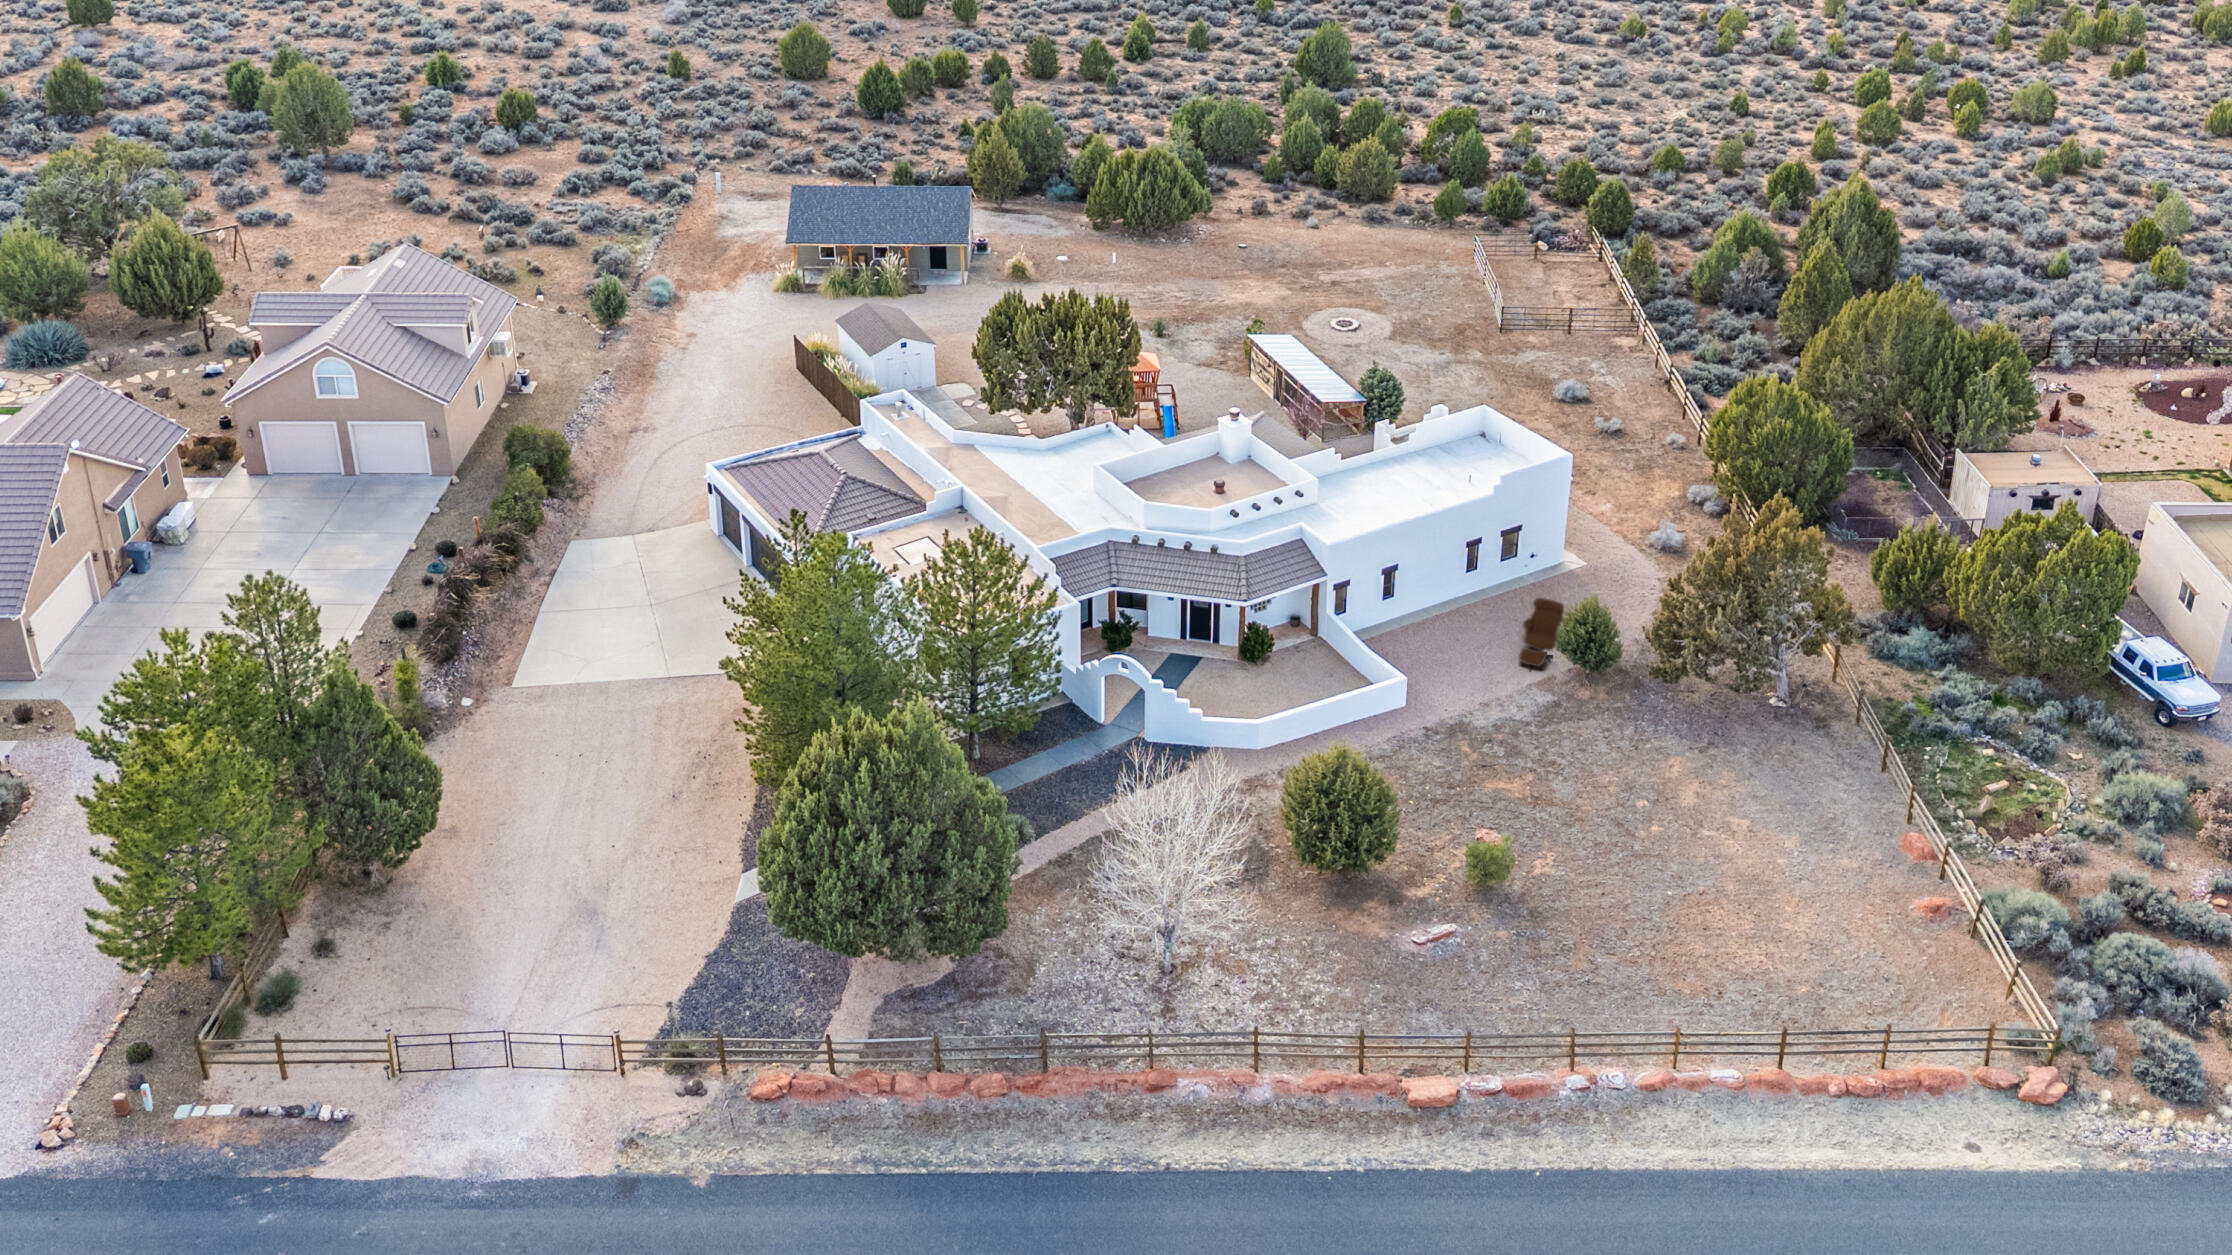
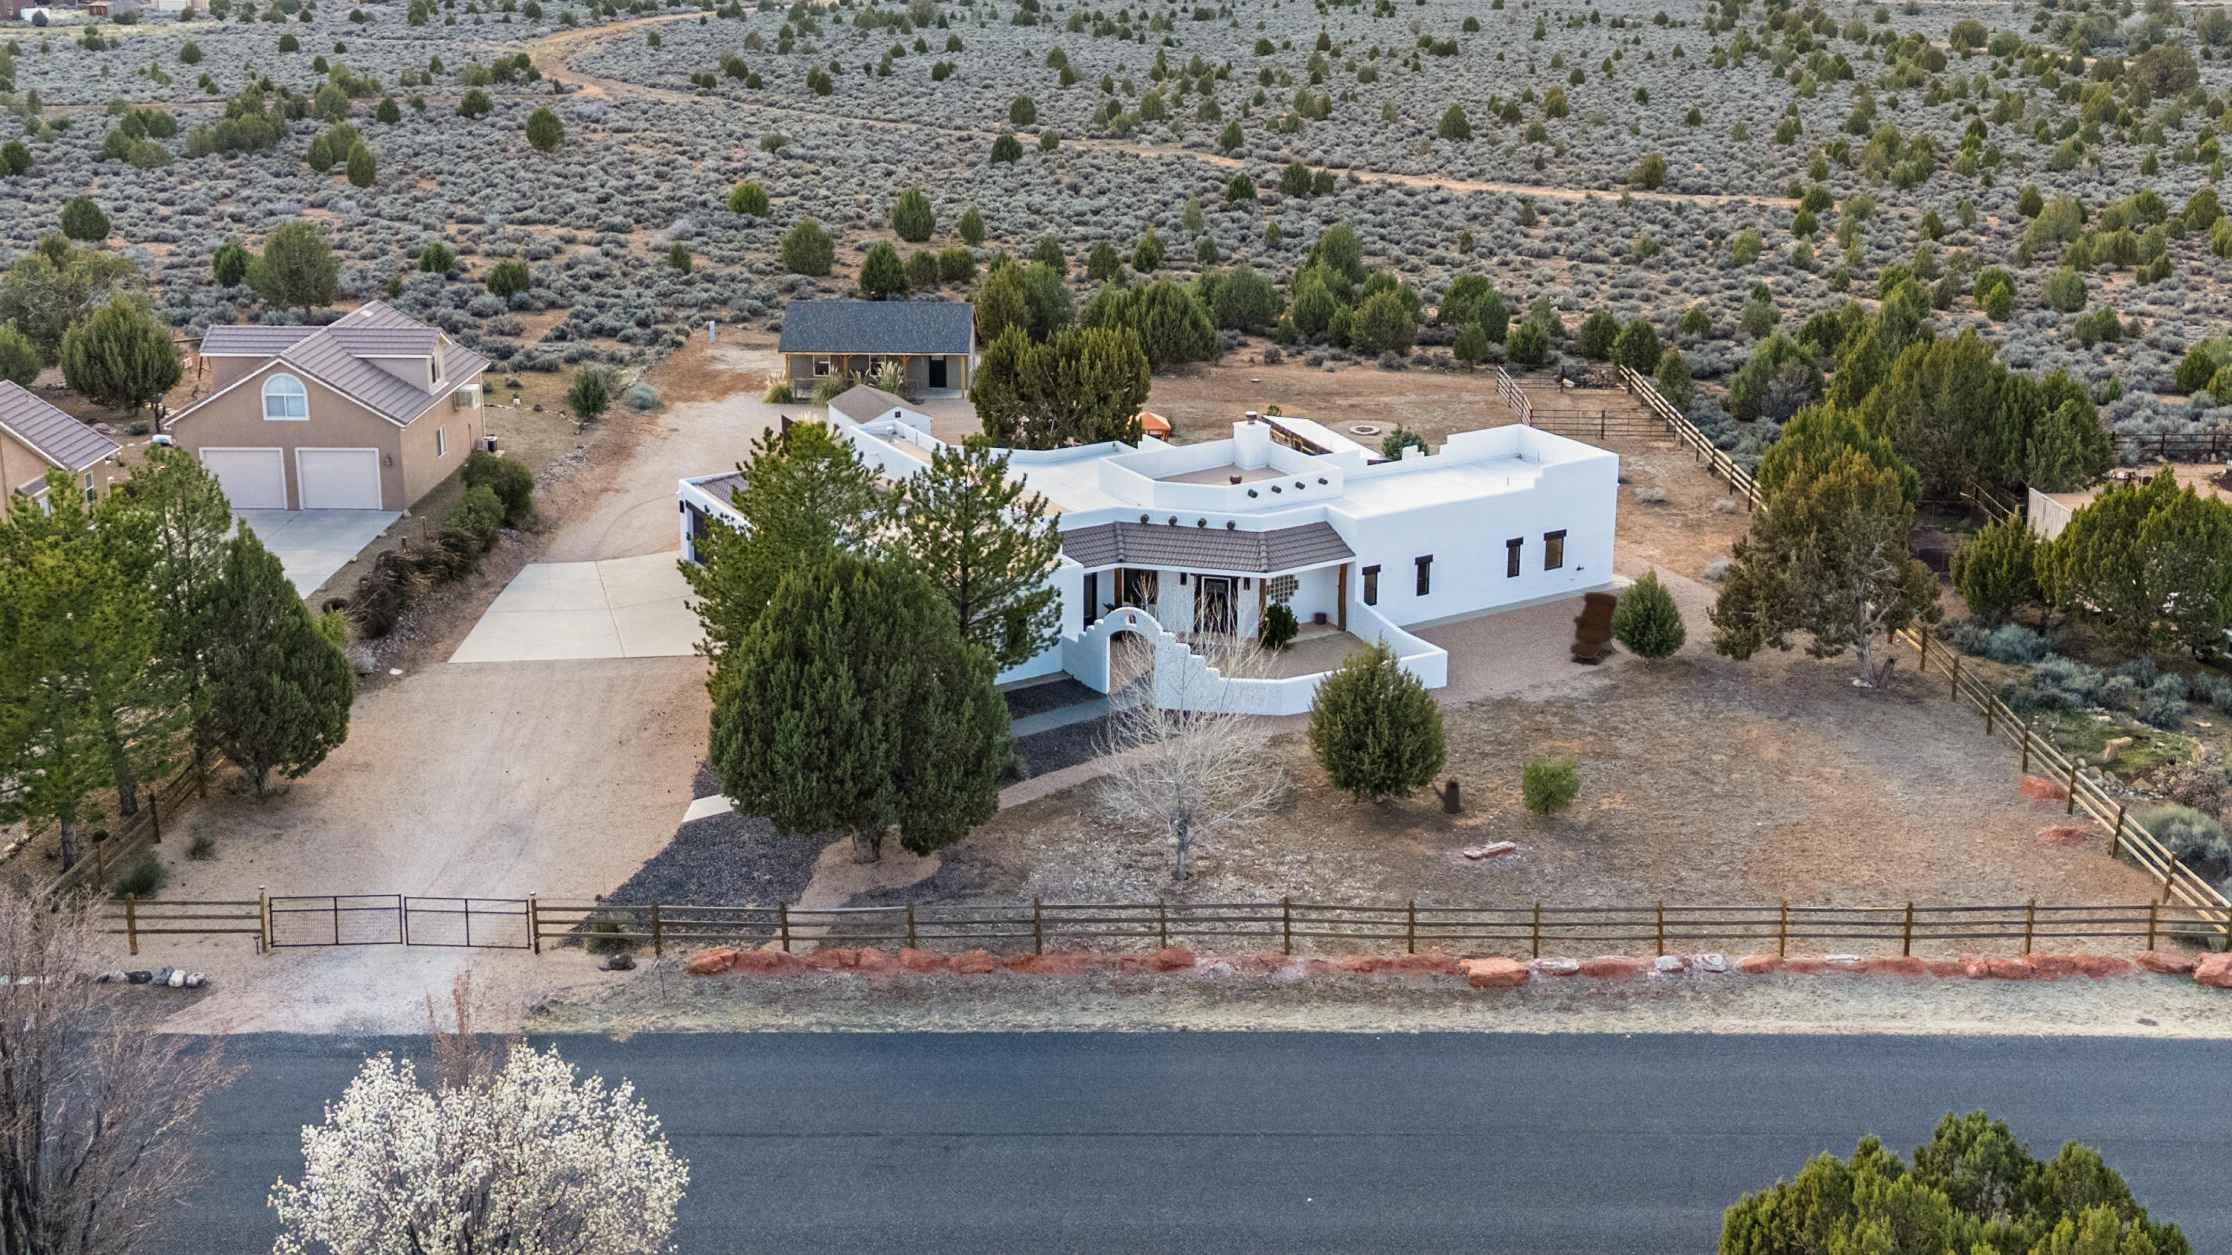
watering can: none [1383,848,1416,884] -> present [1430,777,1463,813]

